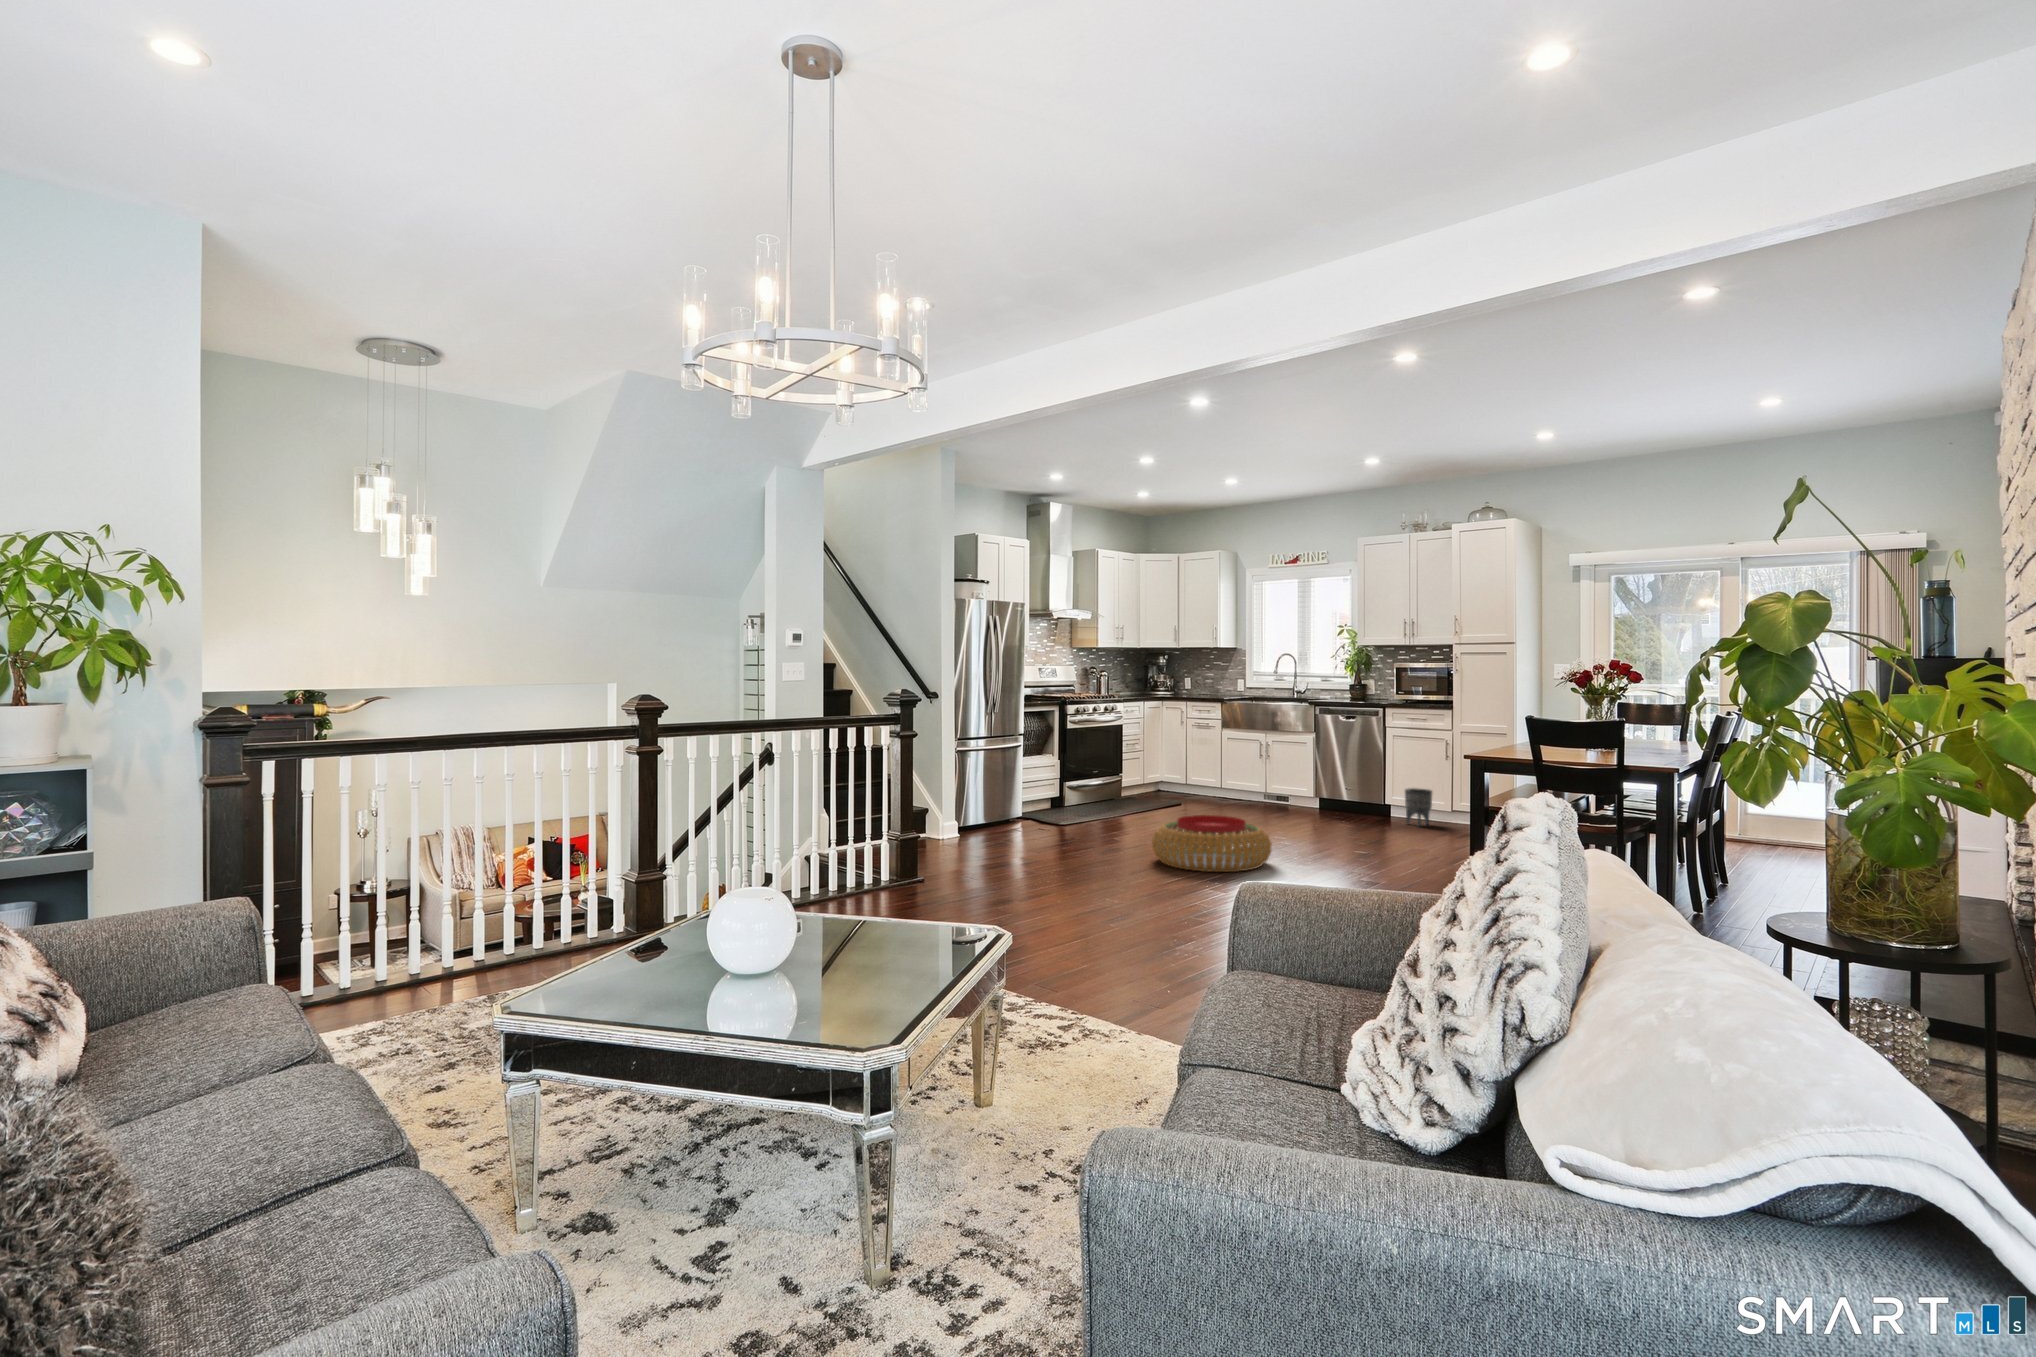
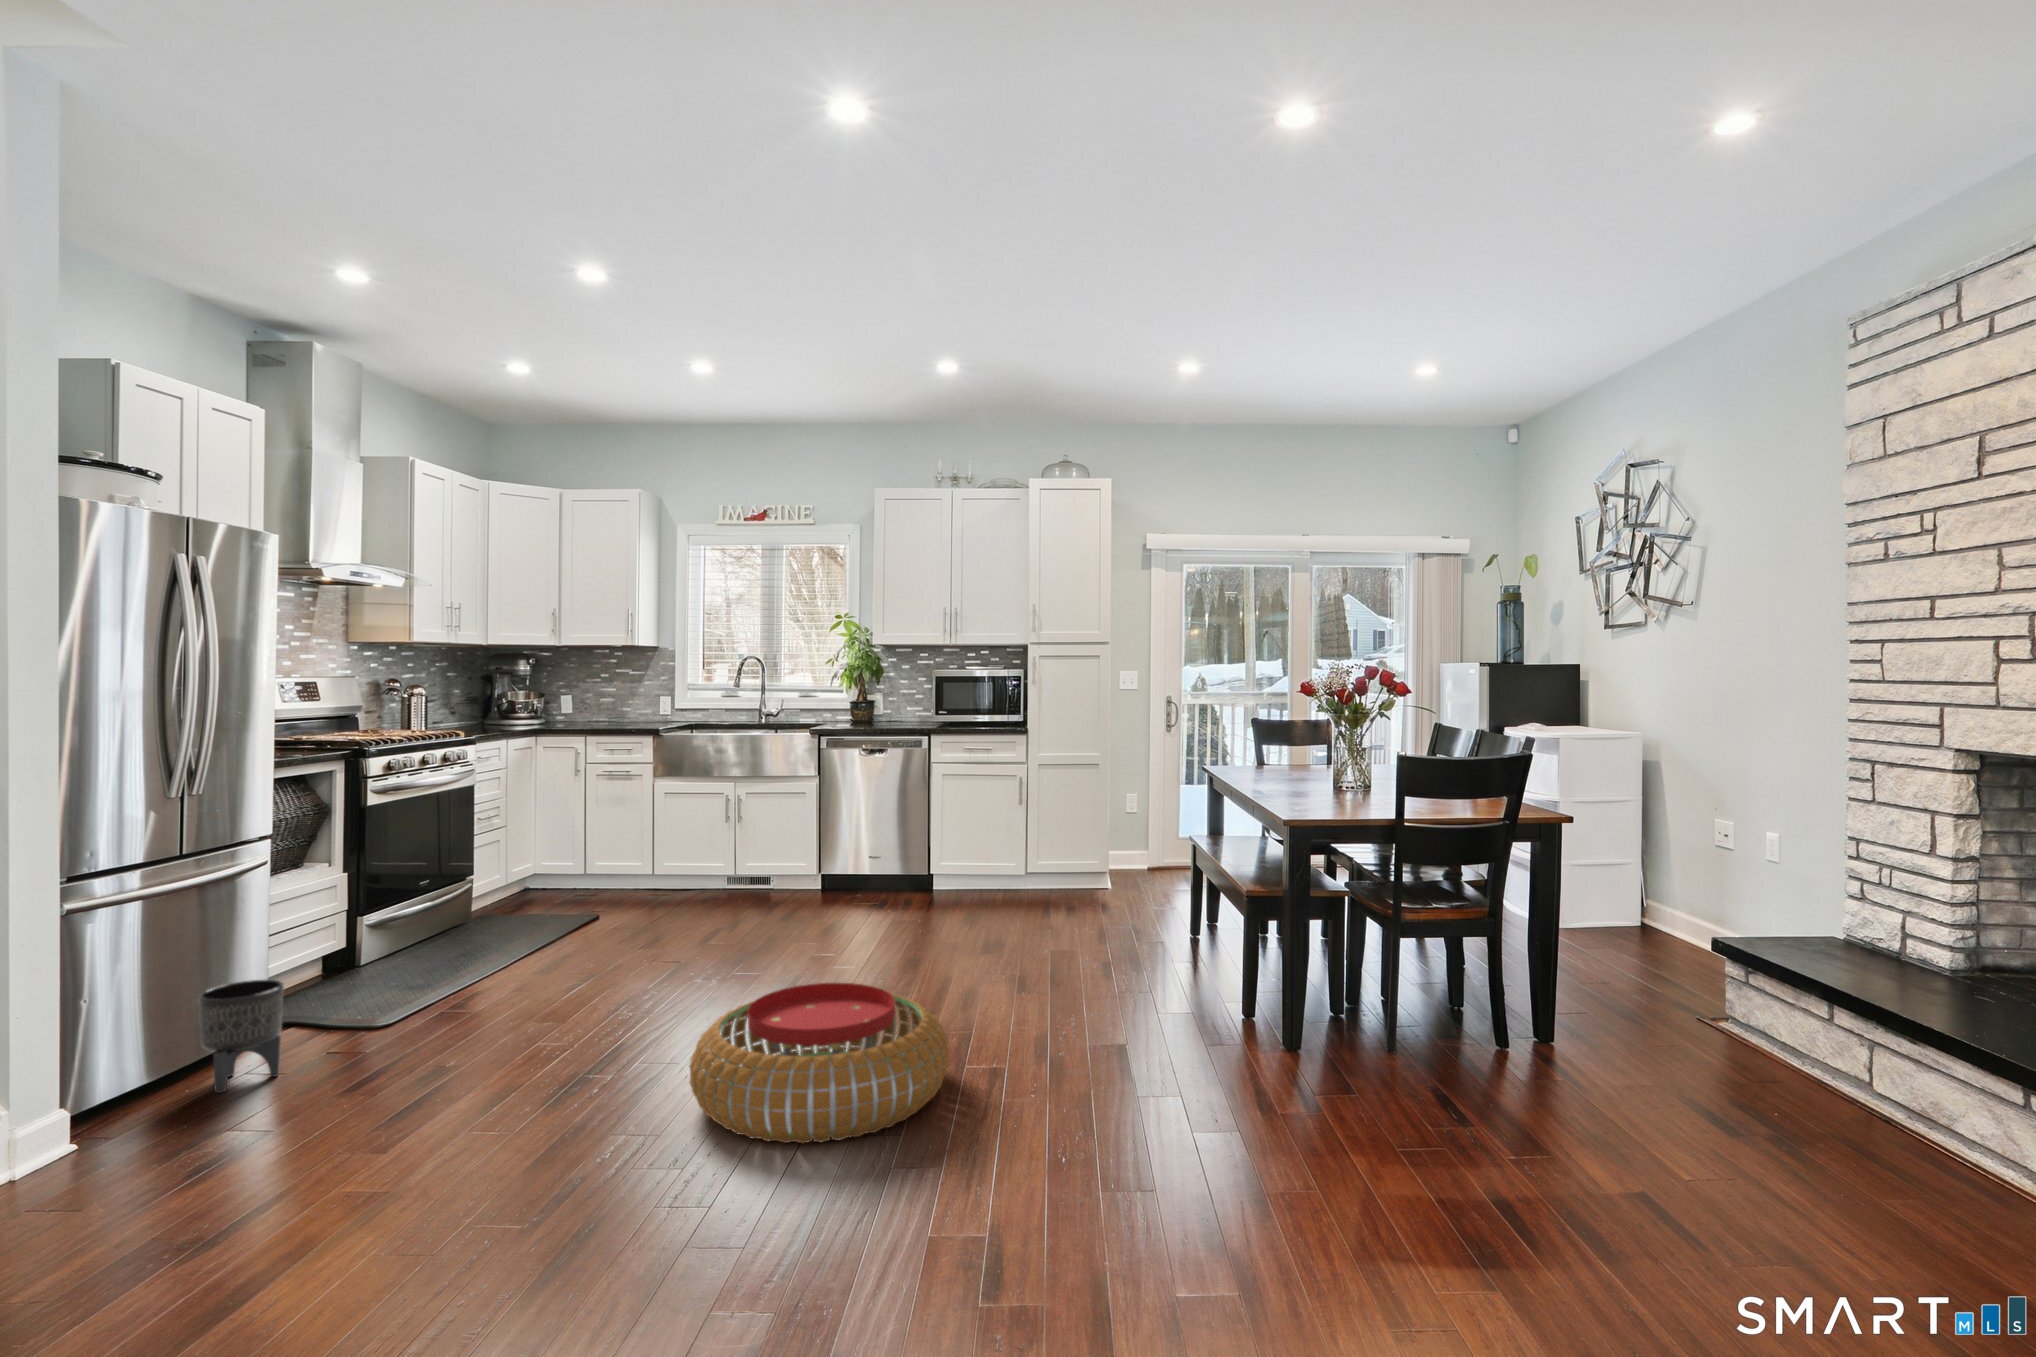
planter: present [1405,788,1432,827] -> present [198,980,284,1093]

